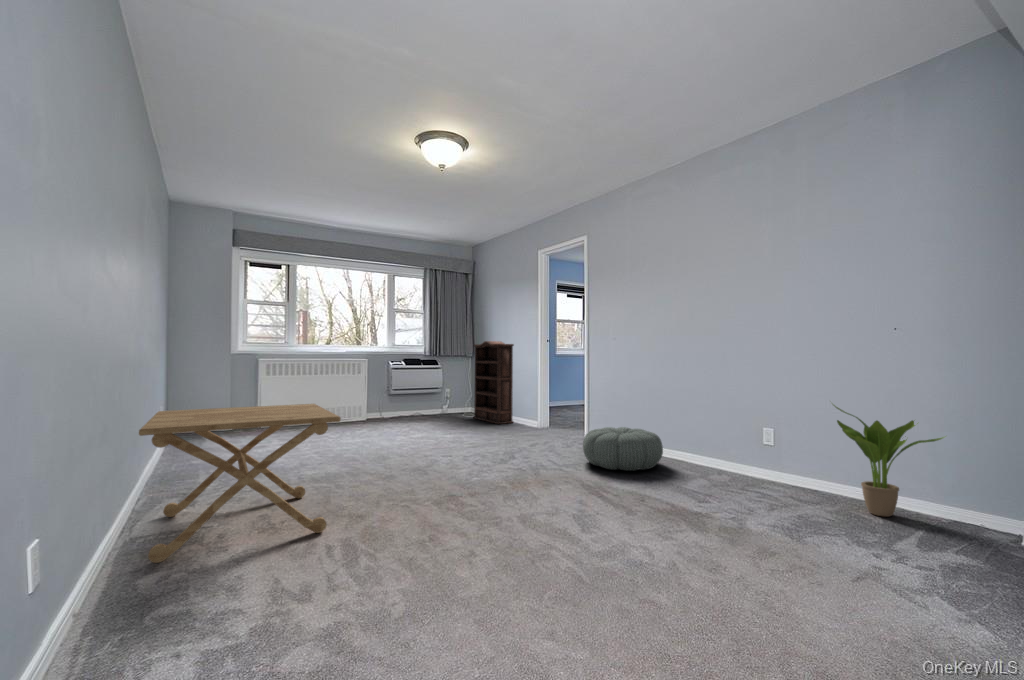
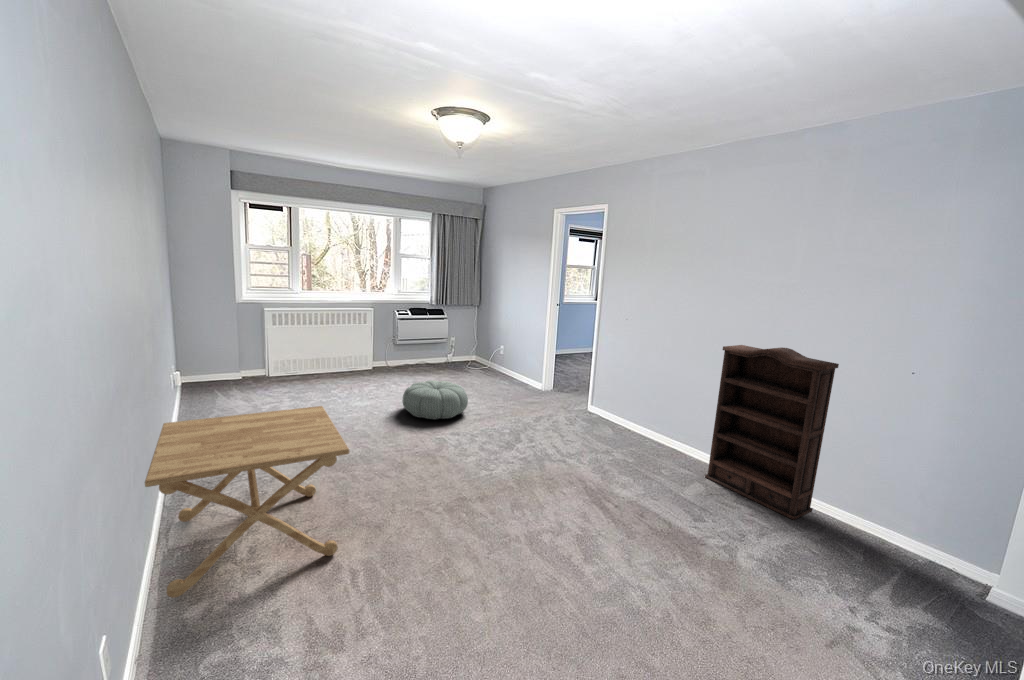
bookshelf: present [473,341,514,424] -> present [705,345,839,520]
potted plant: present [834,405,944,517] -> none [845,441,958,556]
pouf: present [583,427,663,471] -> present [402,380,468,419]

